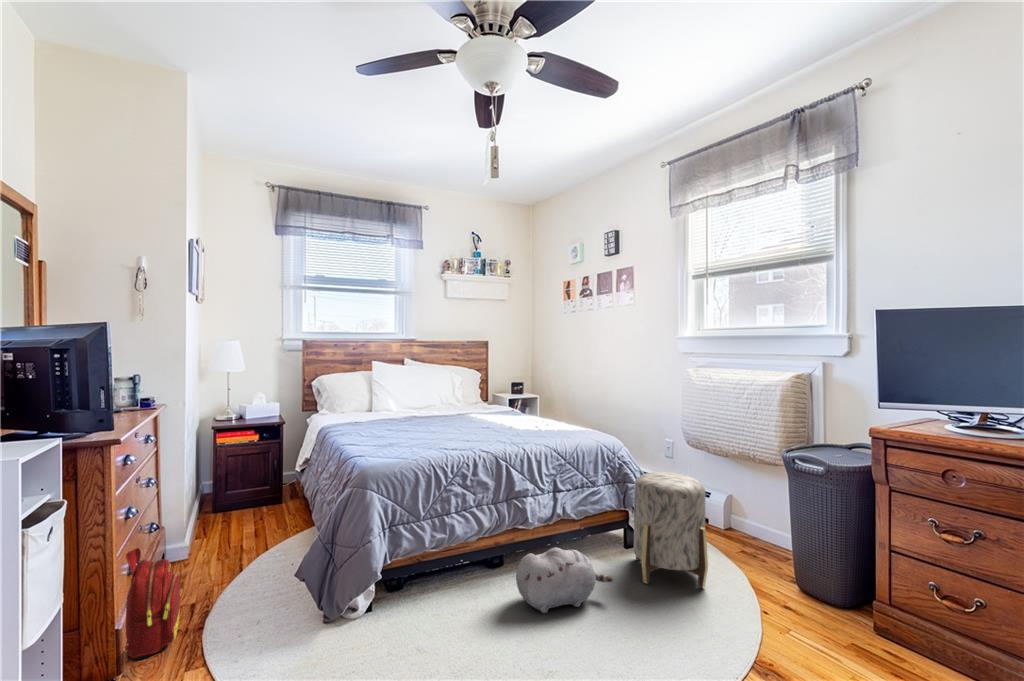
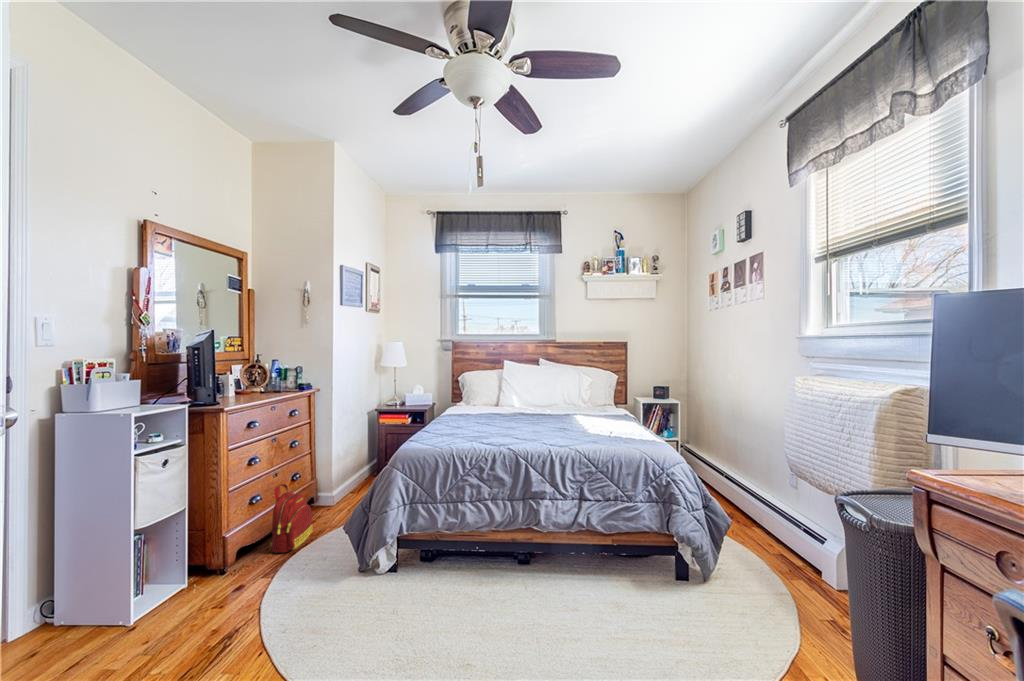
ottoman: present [634,472,708,588] -> none [659,499,754,655]
plush toy: present [516,548,613,613] -> none [507,554,606,621]

